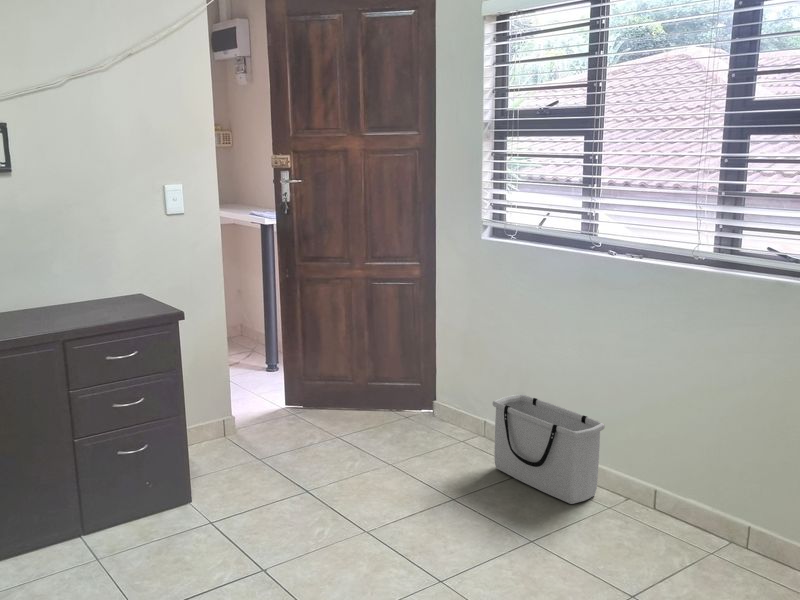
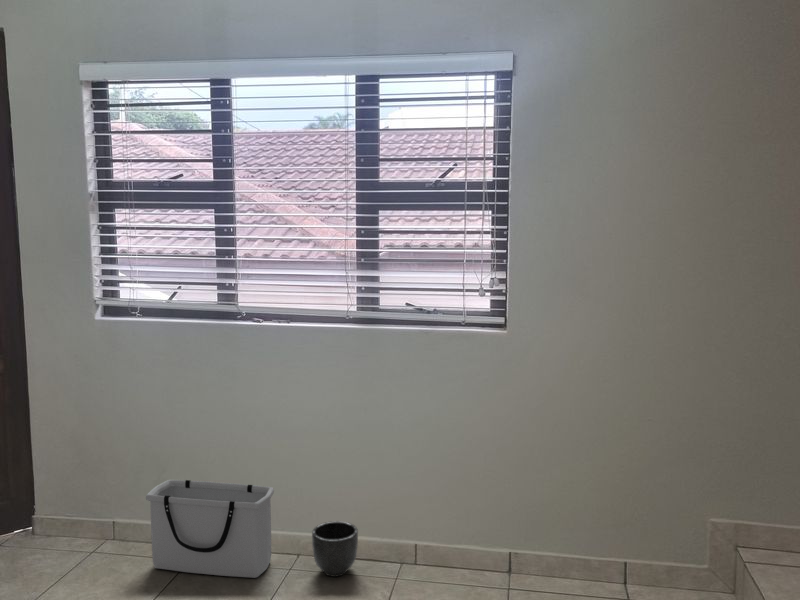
planter: none [628,473,679,531] -> present [312,521,358,577]

